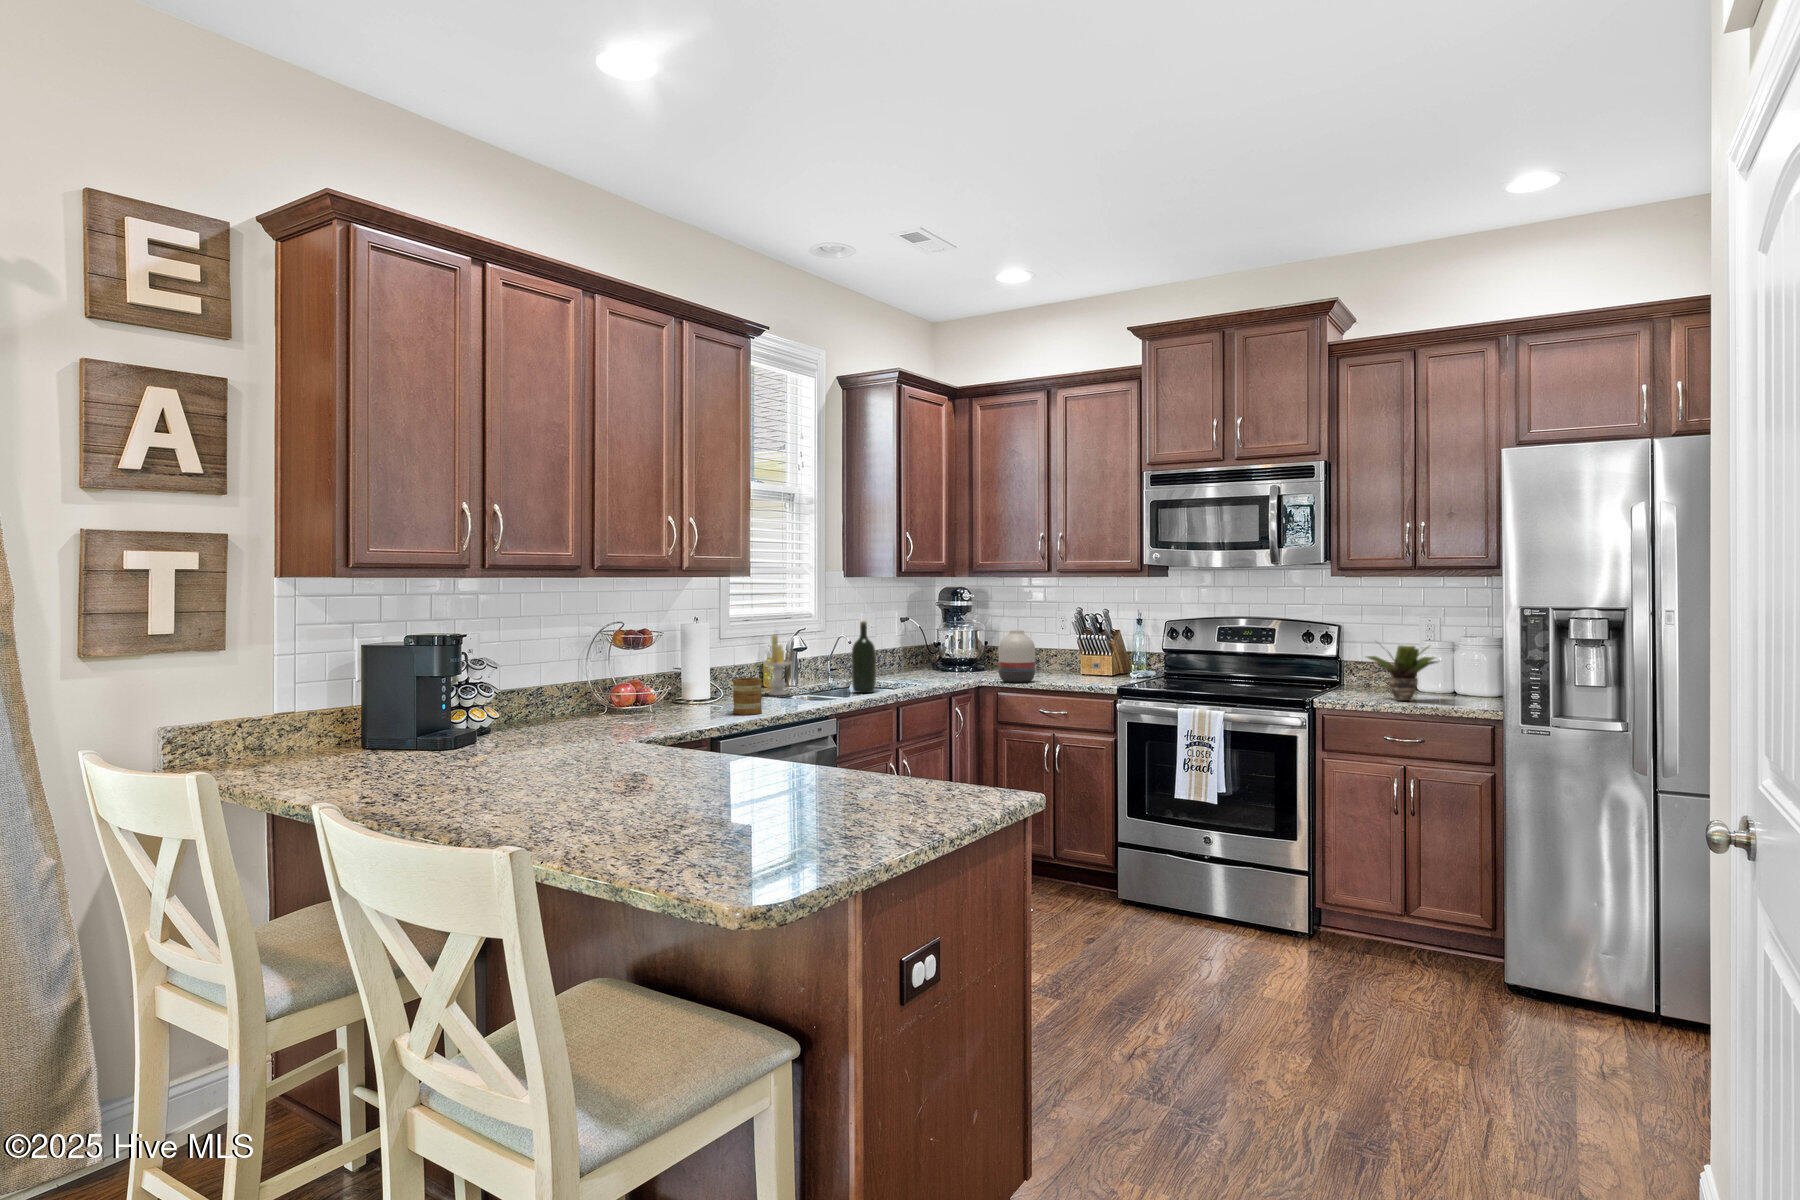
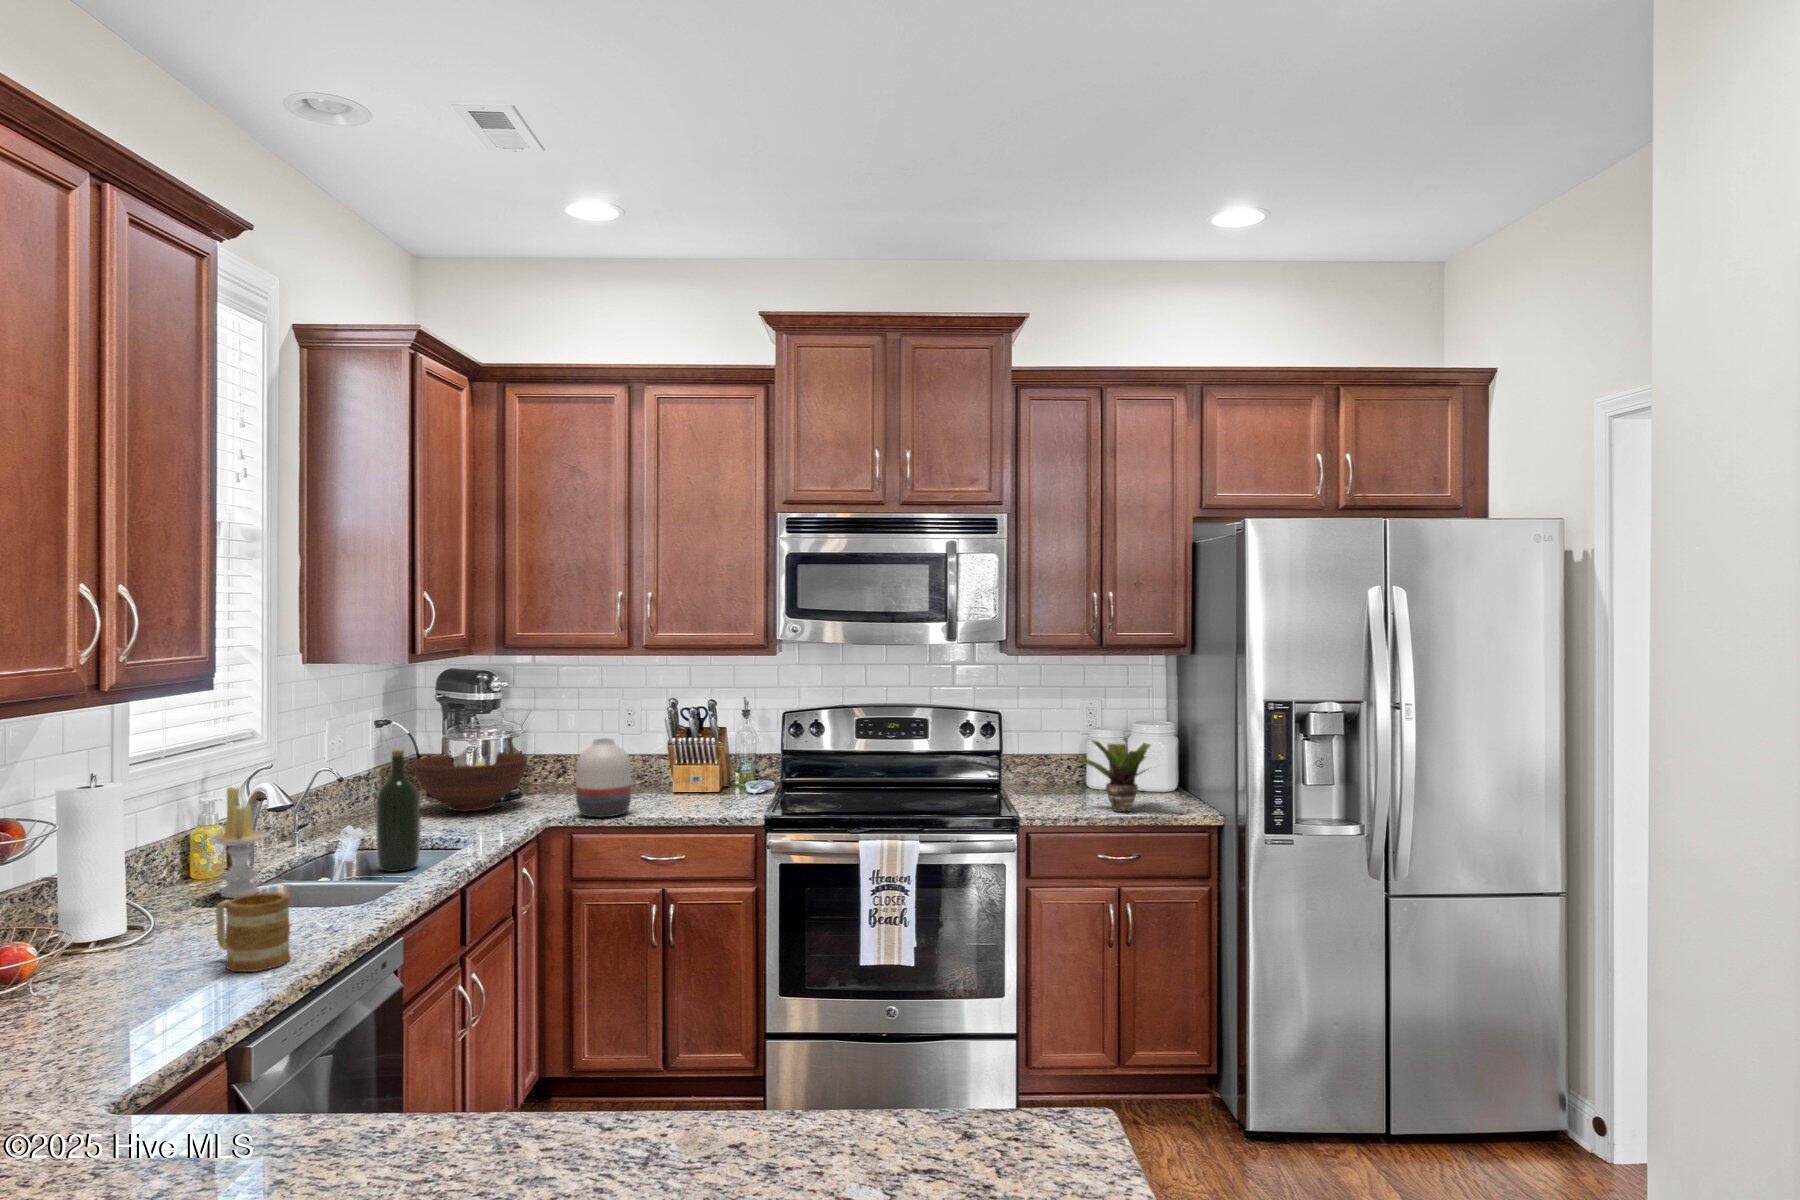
fruit bowl: none [912,641,981,676] -> present [414,752,527,811]

